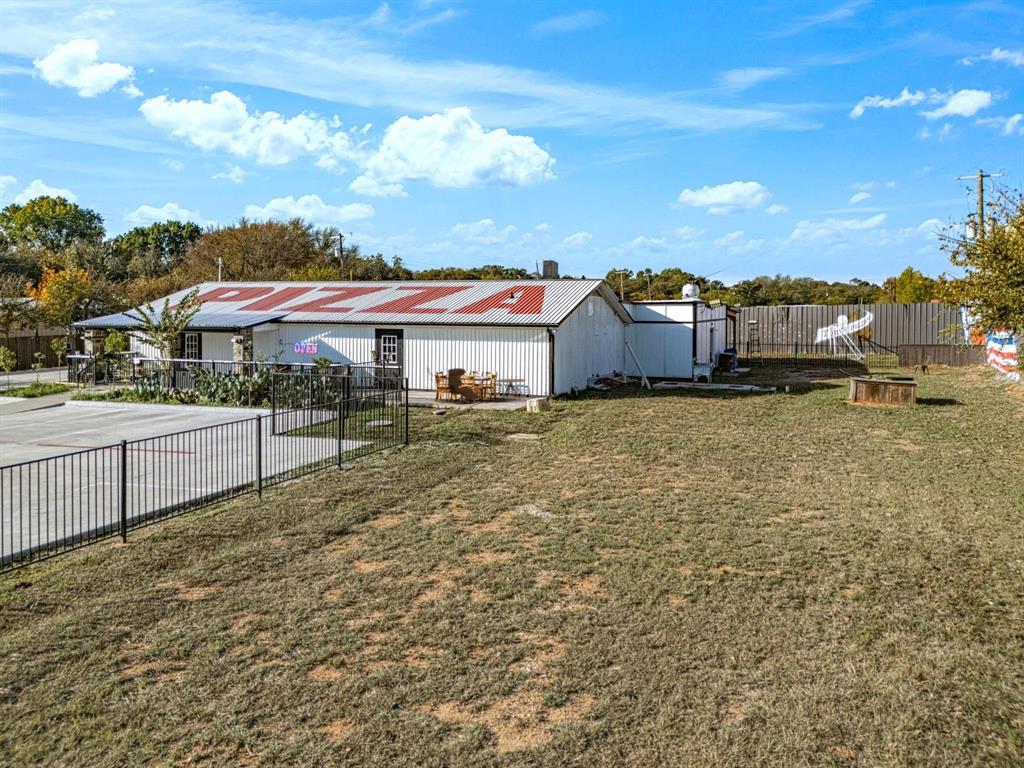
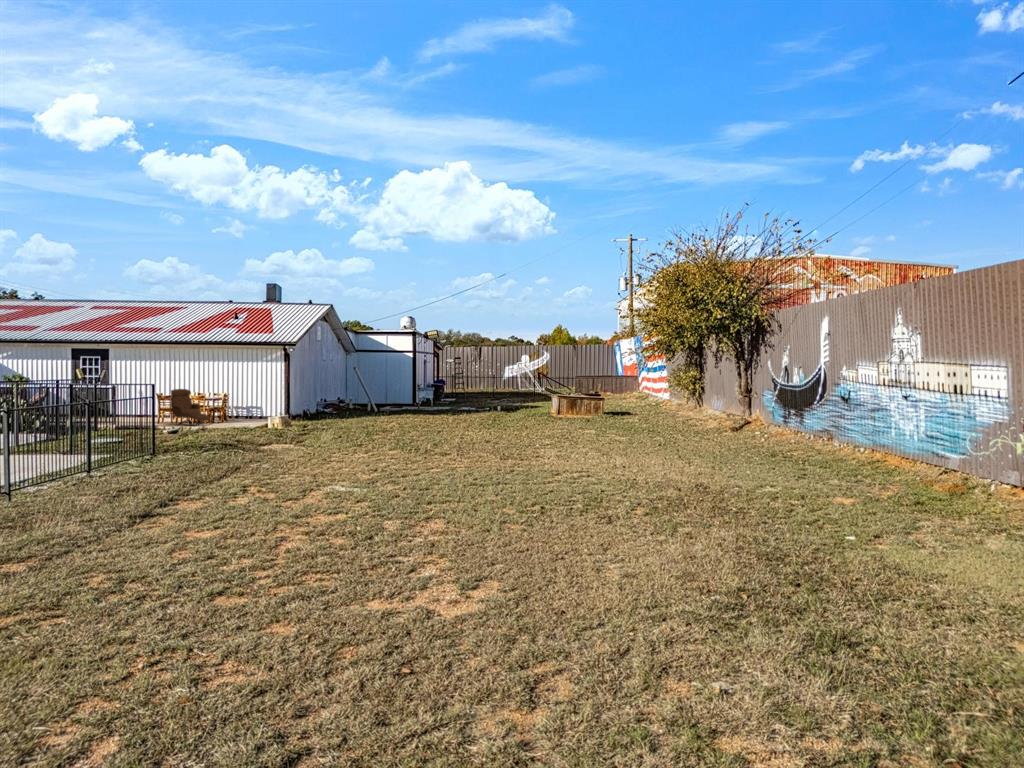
round table: present [496,379,525,400] -> none [226,400,260,423]

